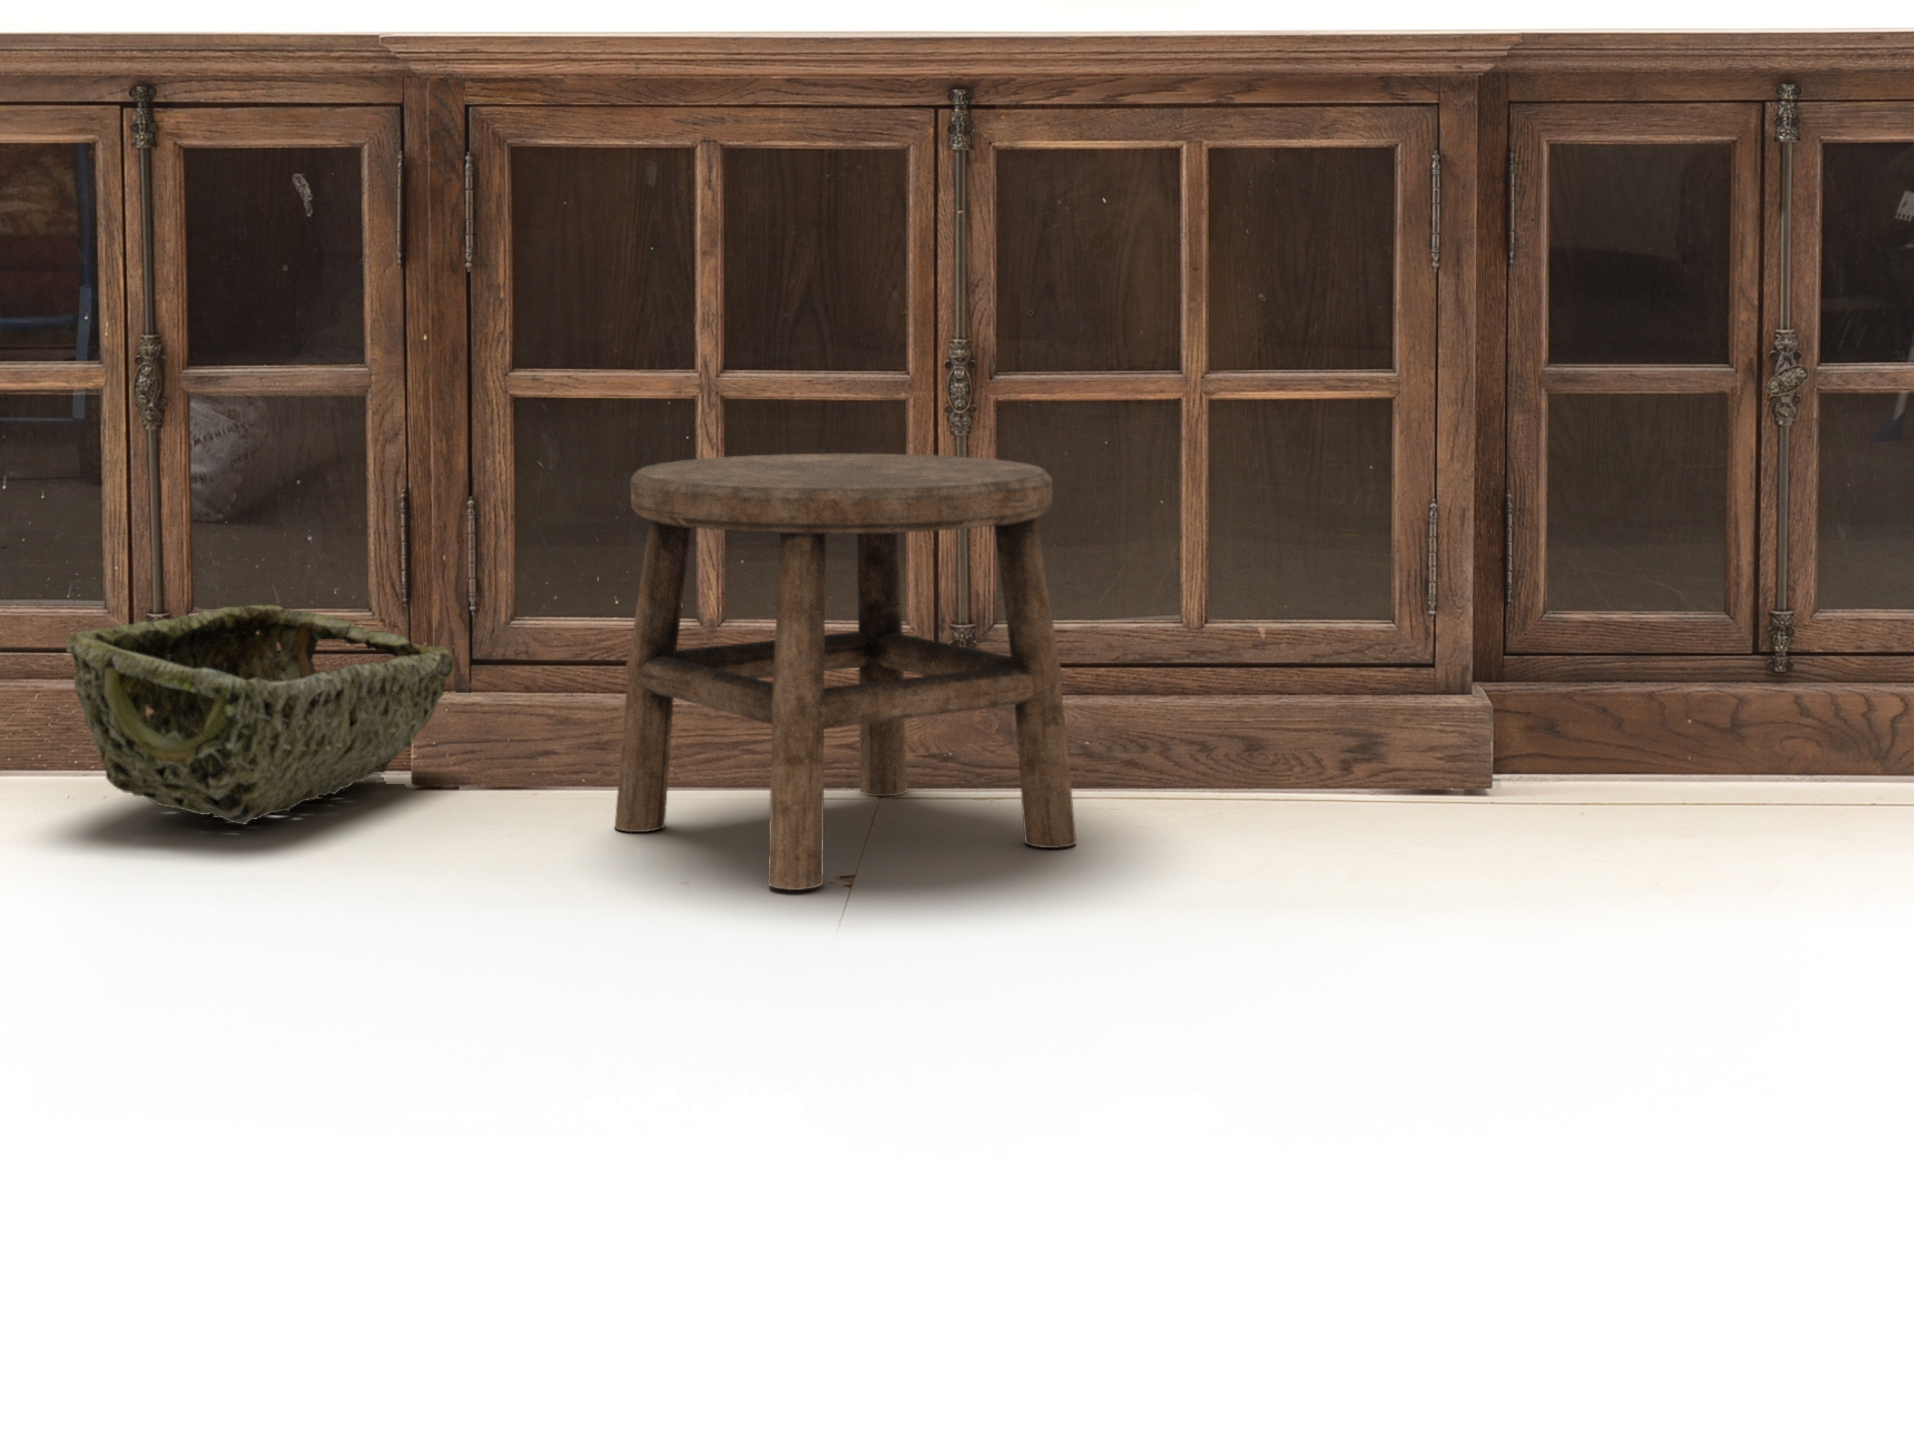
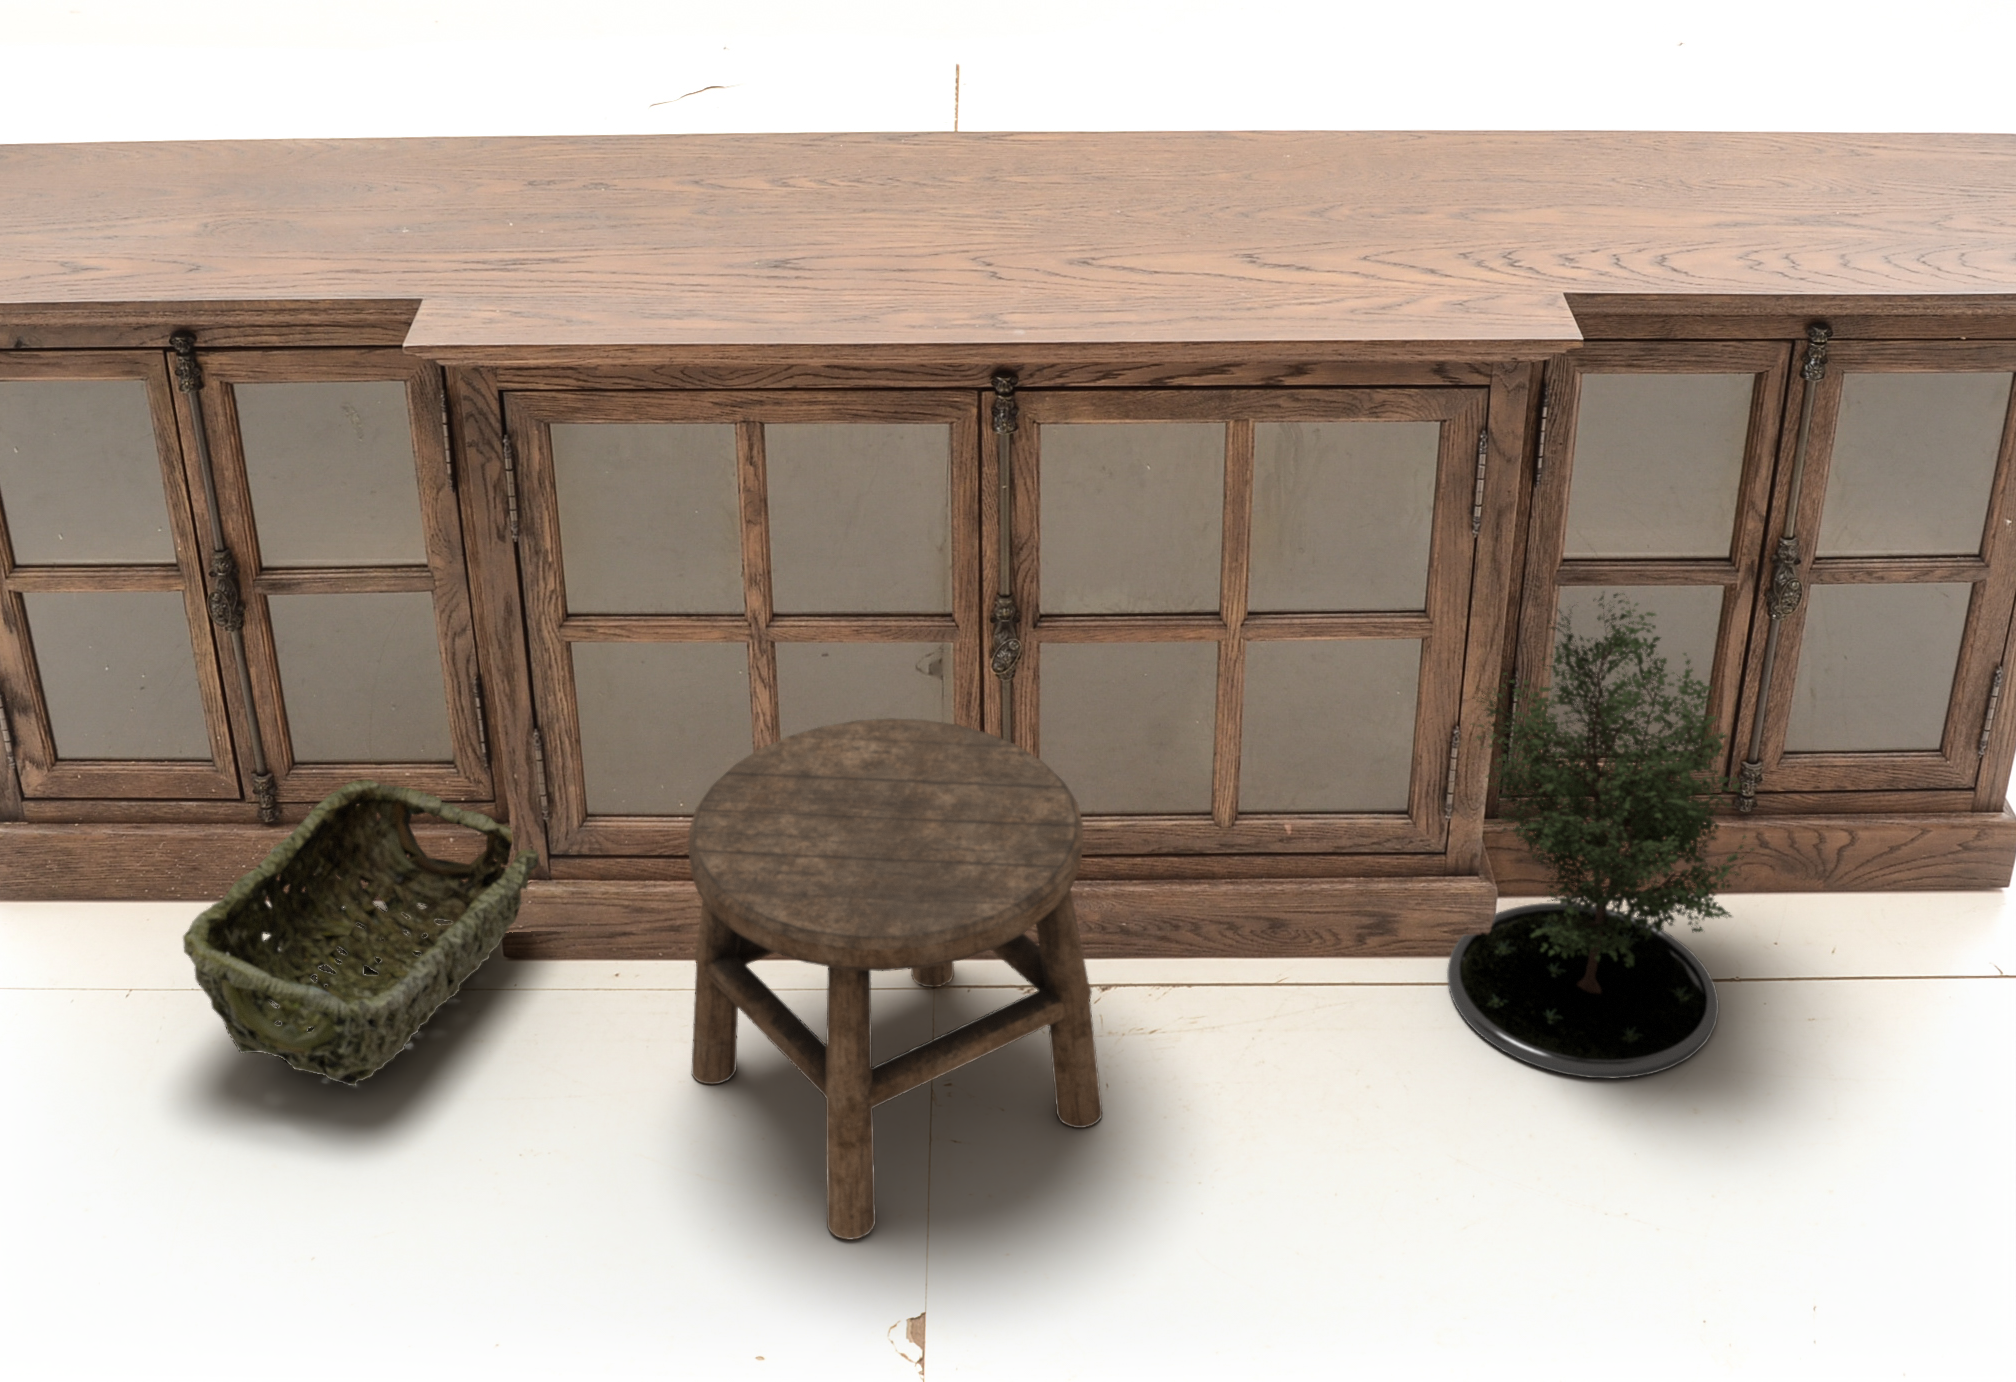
potted tree: none [1454,263,1771,828] -> present [1447,594,1754,1078]

